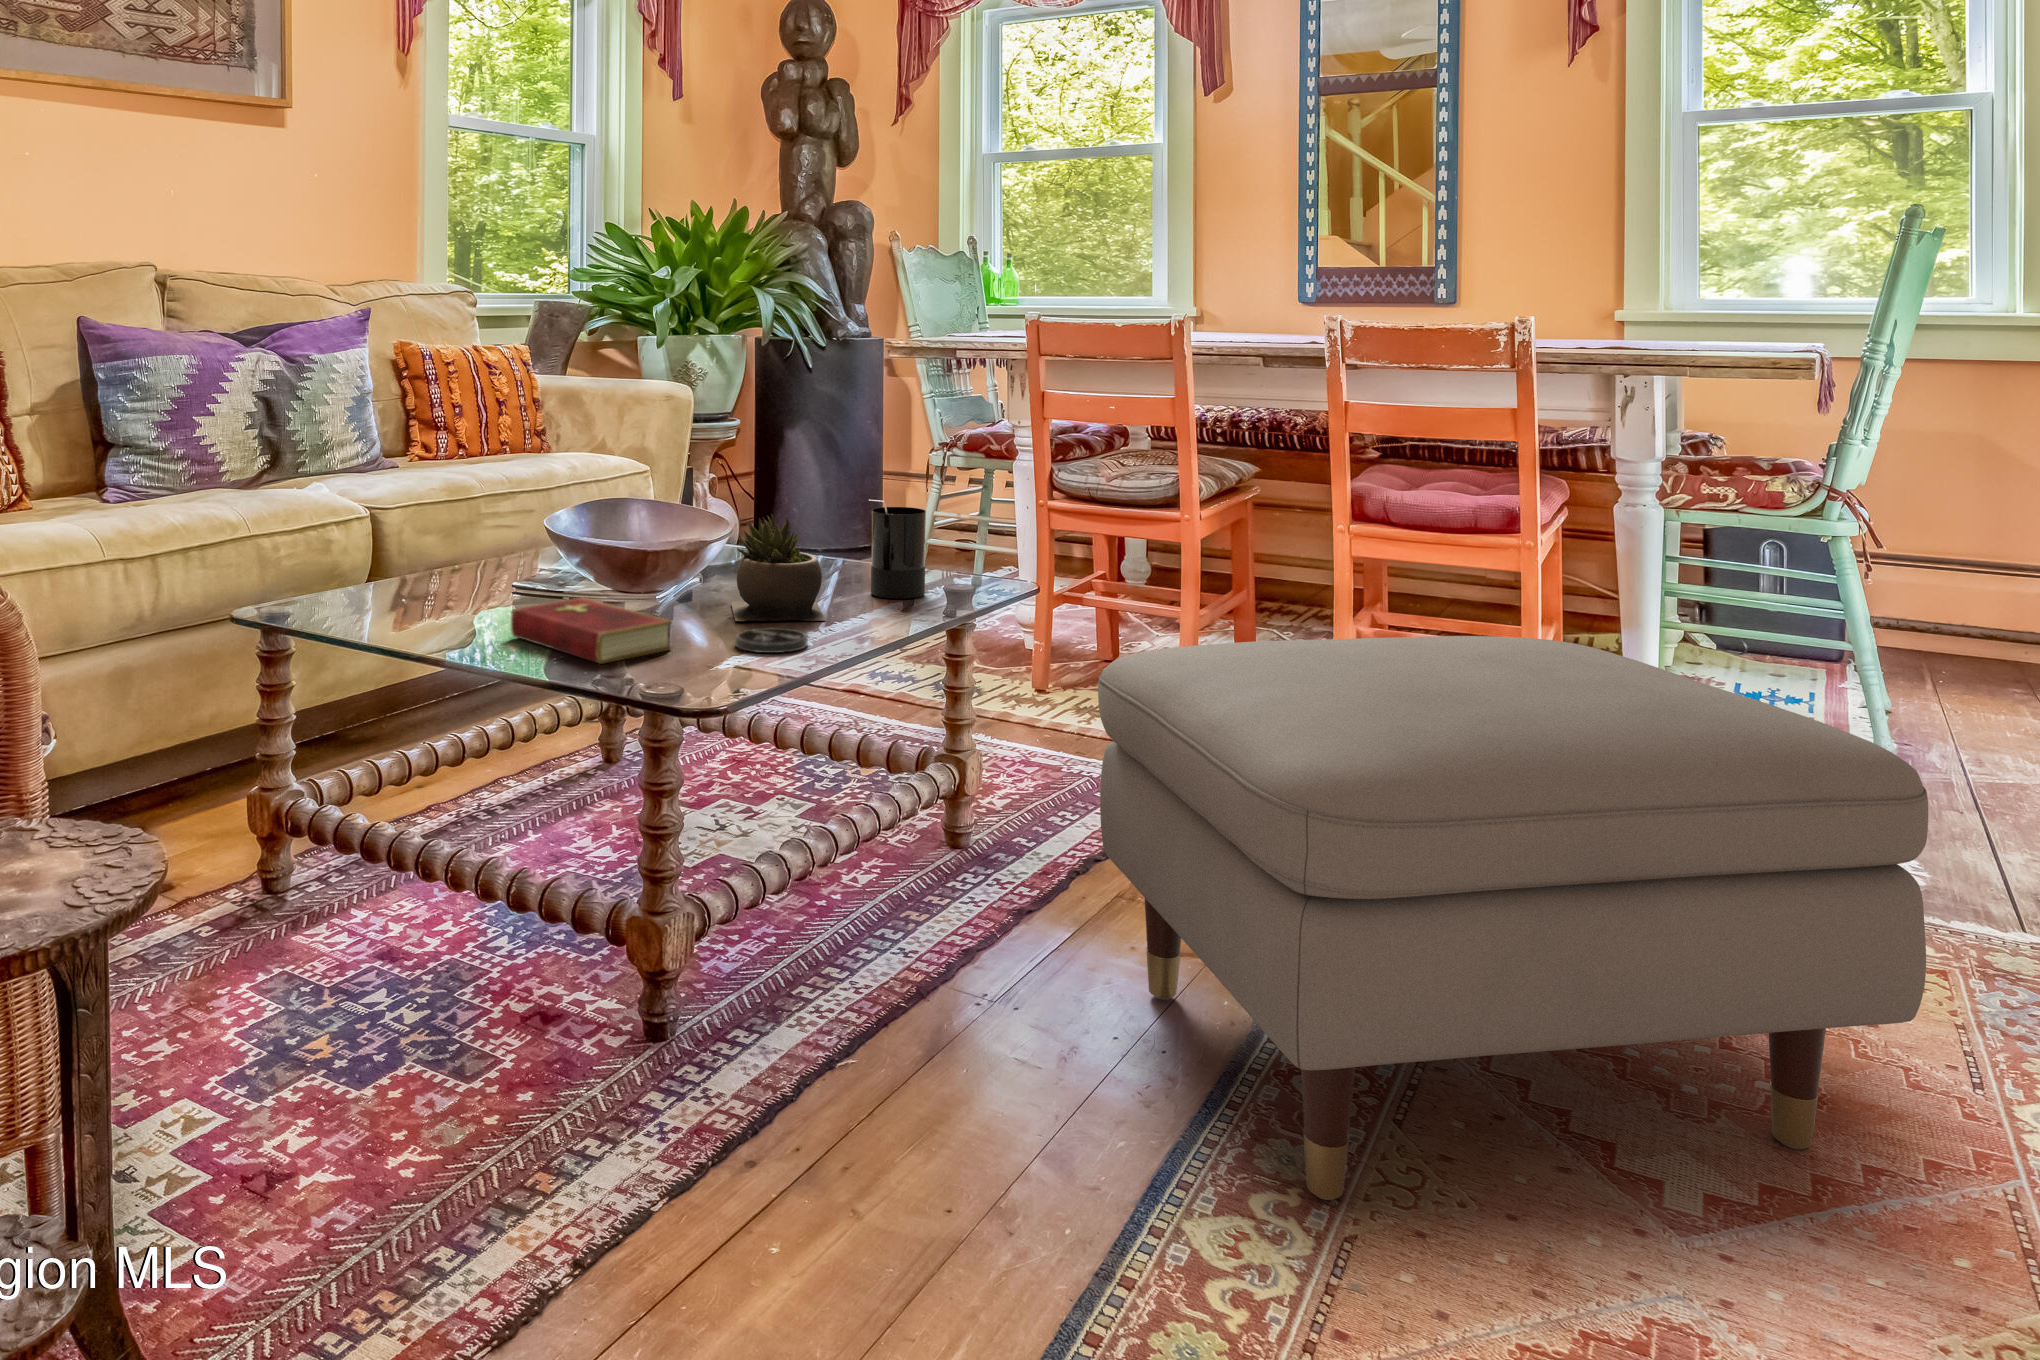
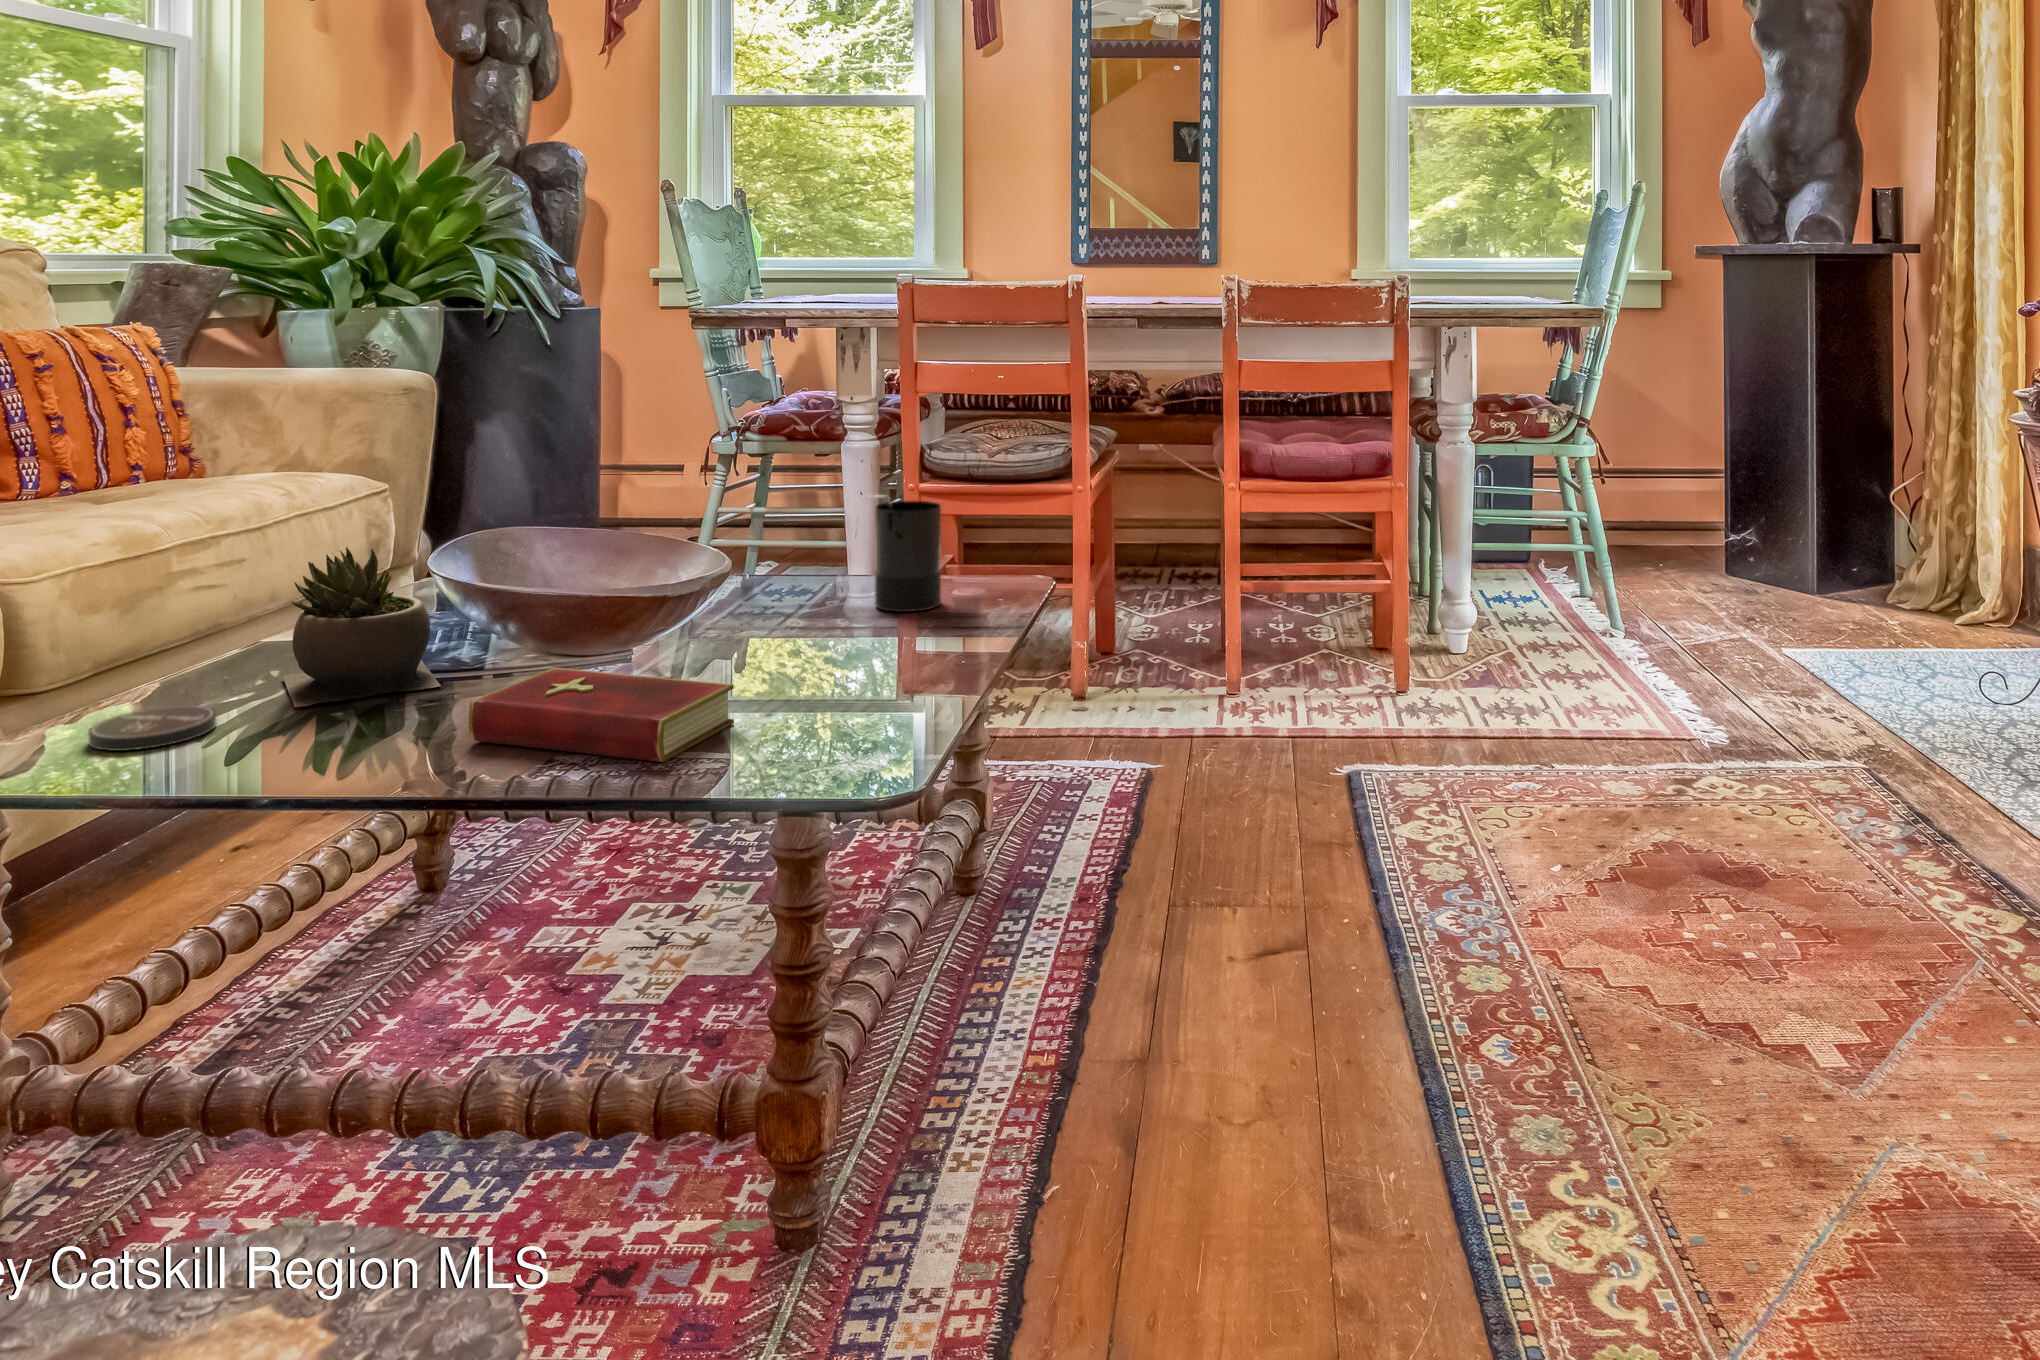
succulent plant: present [731,514,826,621] -> present [283,547,441,707]
coaster: present [735,628,808,653] -> present [88,705,216,751]
ottoman: present [1098,636,1928,1200] -> none [1234,578,1965,1189]

